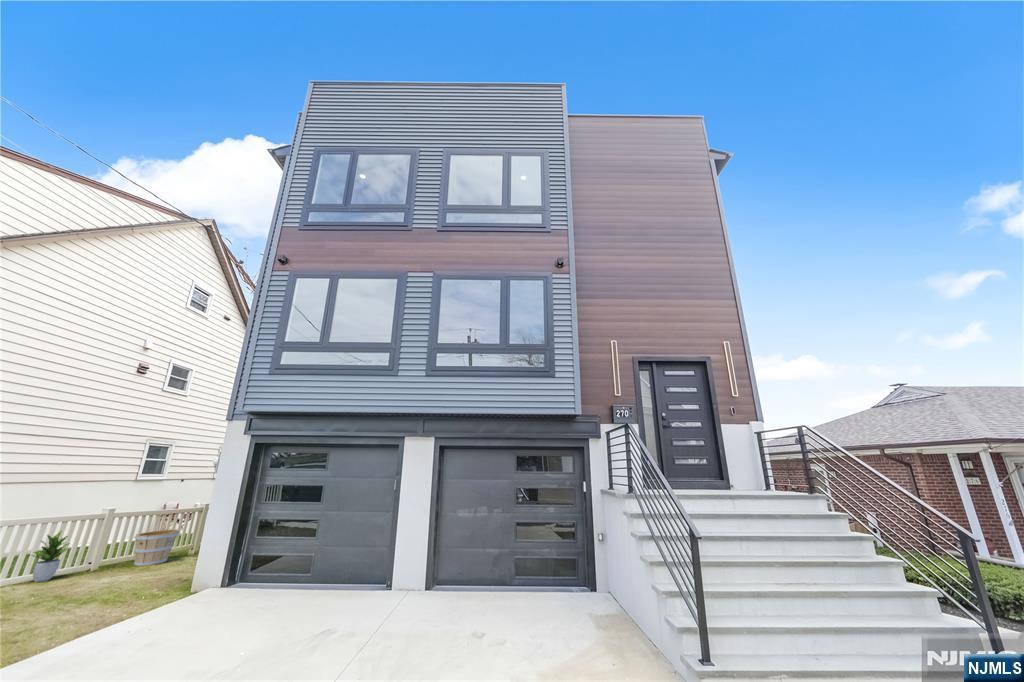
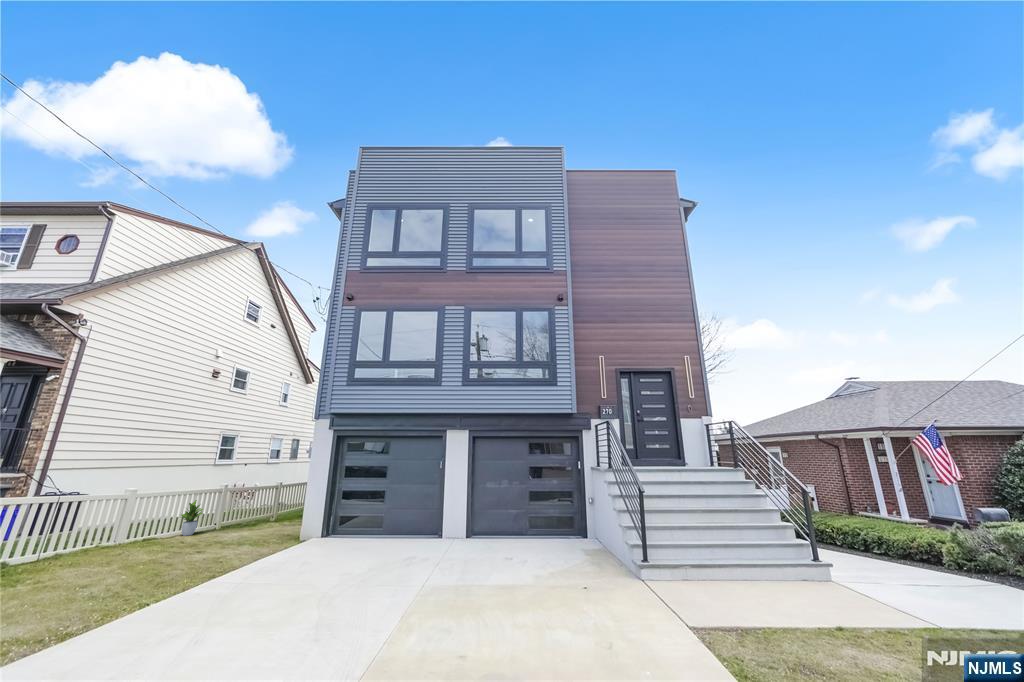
wooden bucket: present [134,529,179,566] -> none [240,500,270,527]

